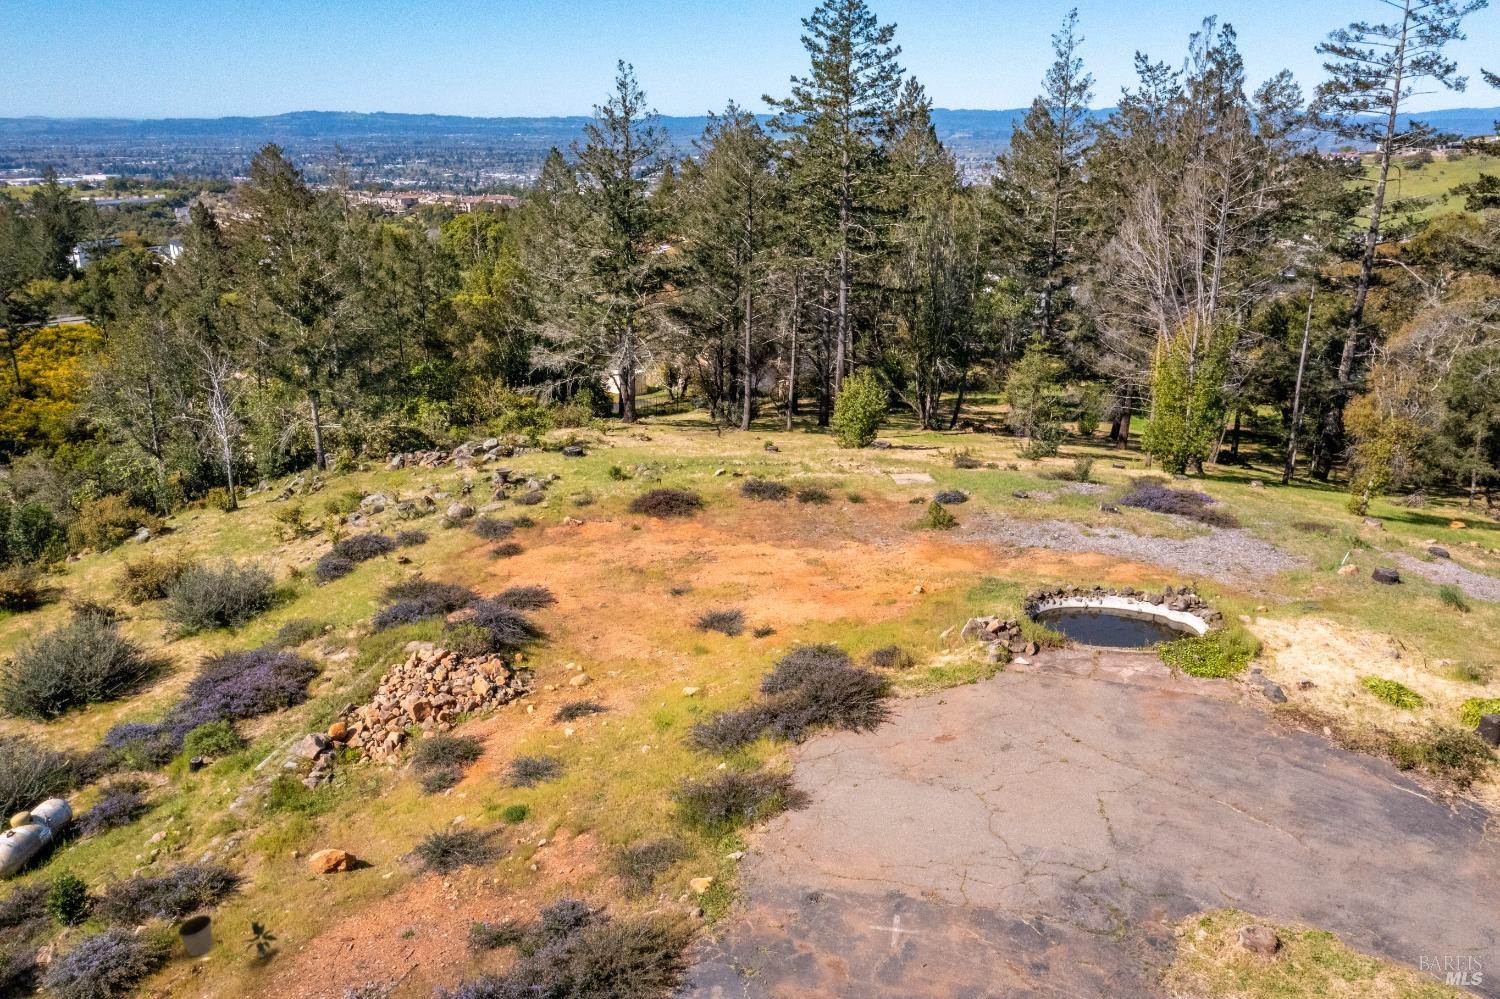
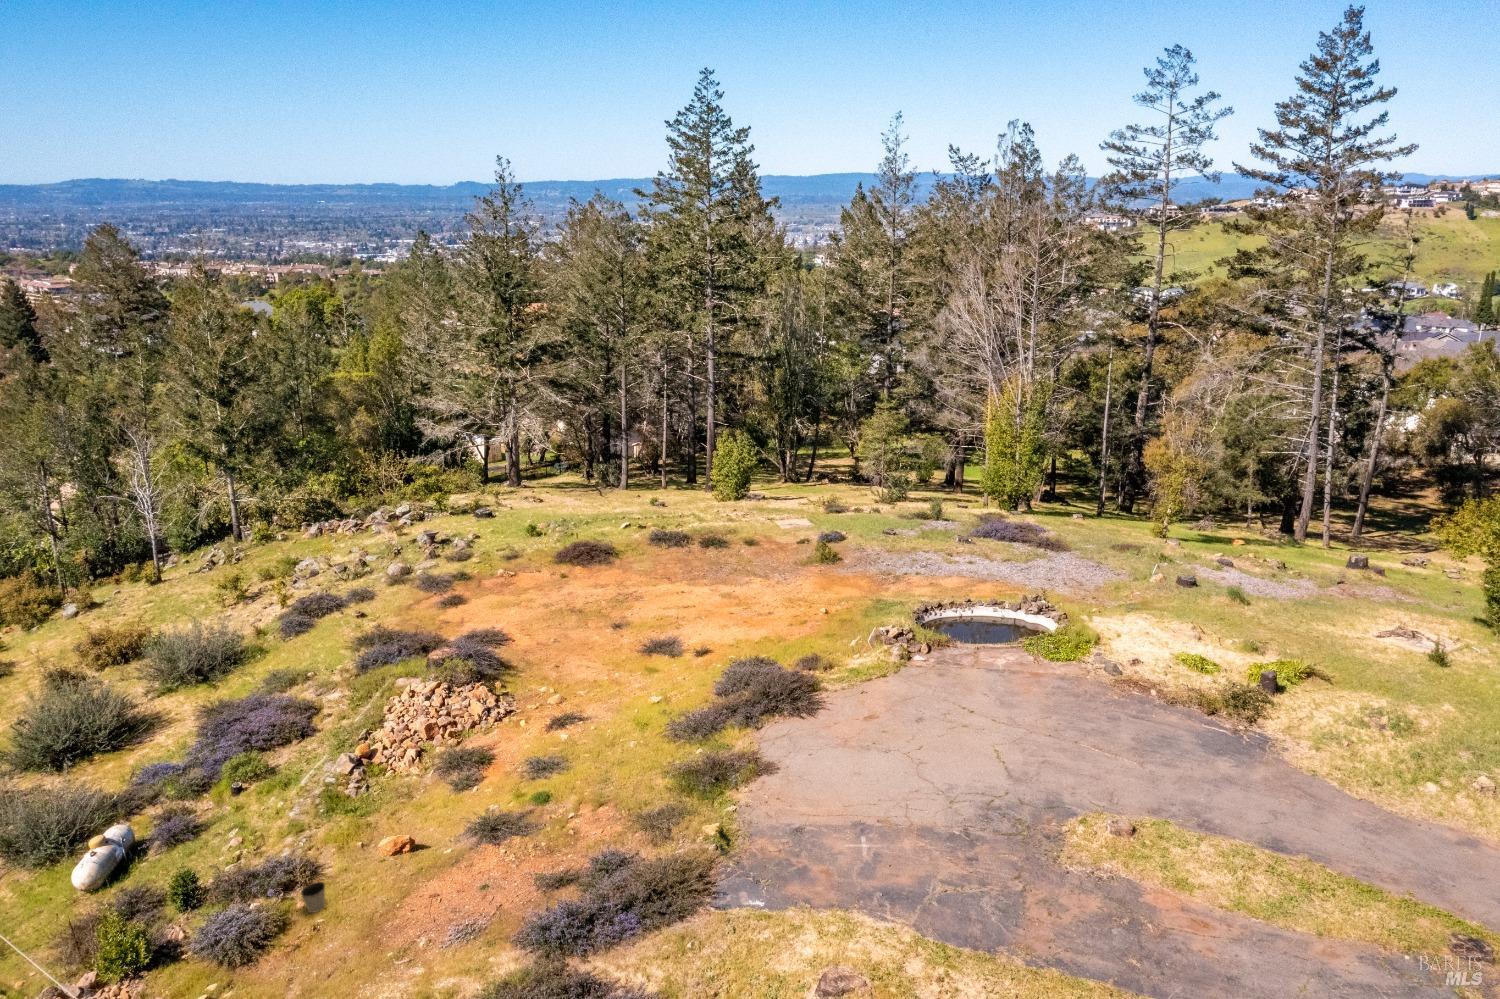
potted plant: present [245,922,277,958] -> present [717,828,731,855]

